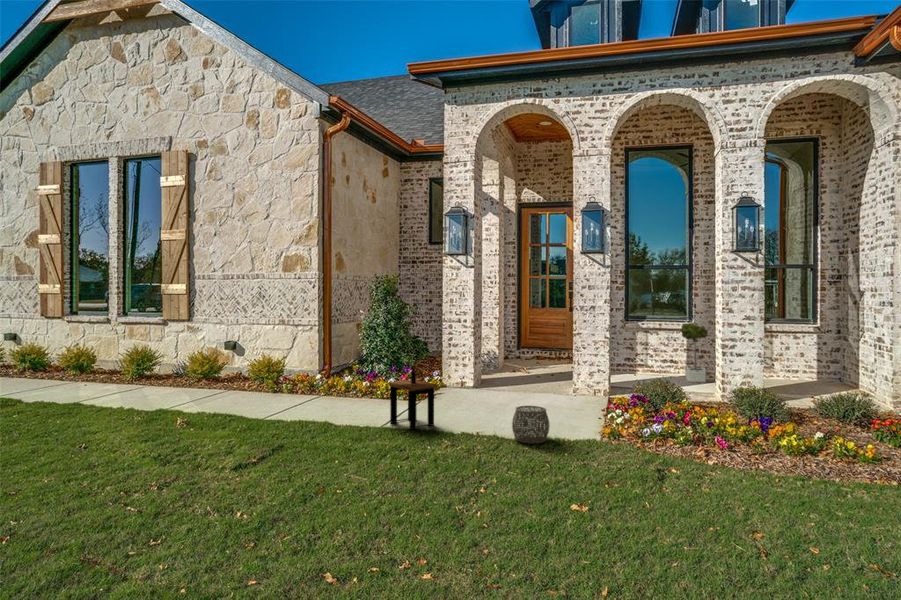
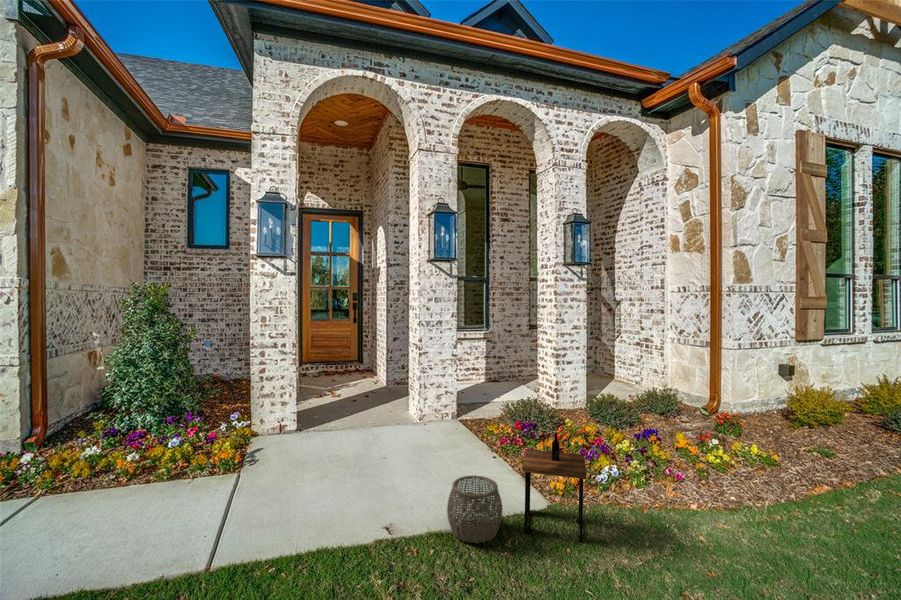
potted tree: present [681,323,708,382] -> none [484,332,507,386]
side table: present [389,367,436,430] -> present [523,433,587,542]

